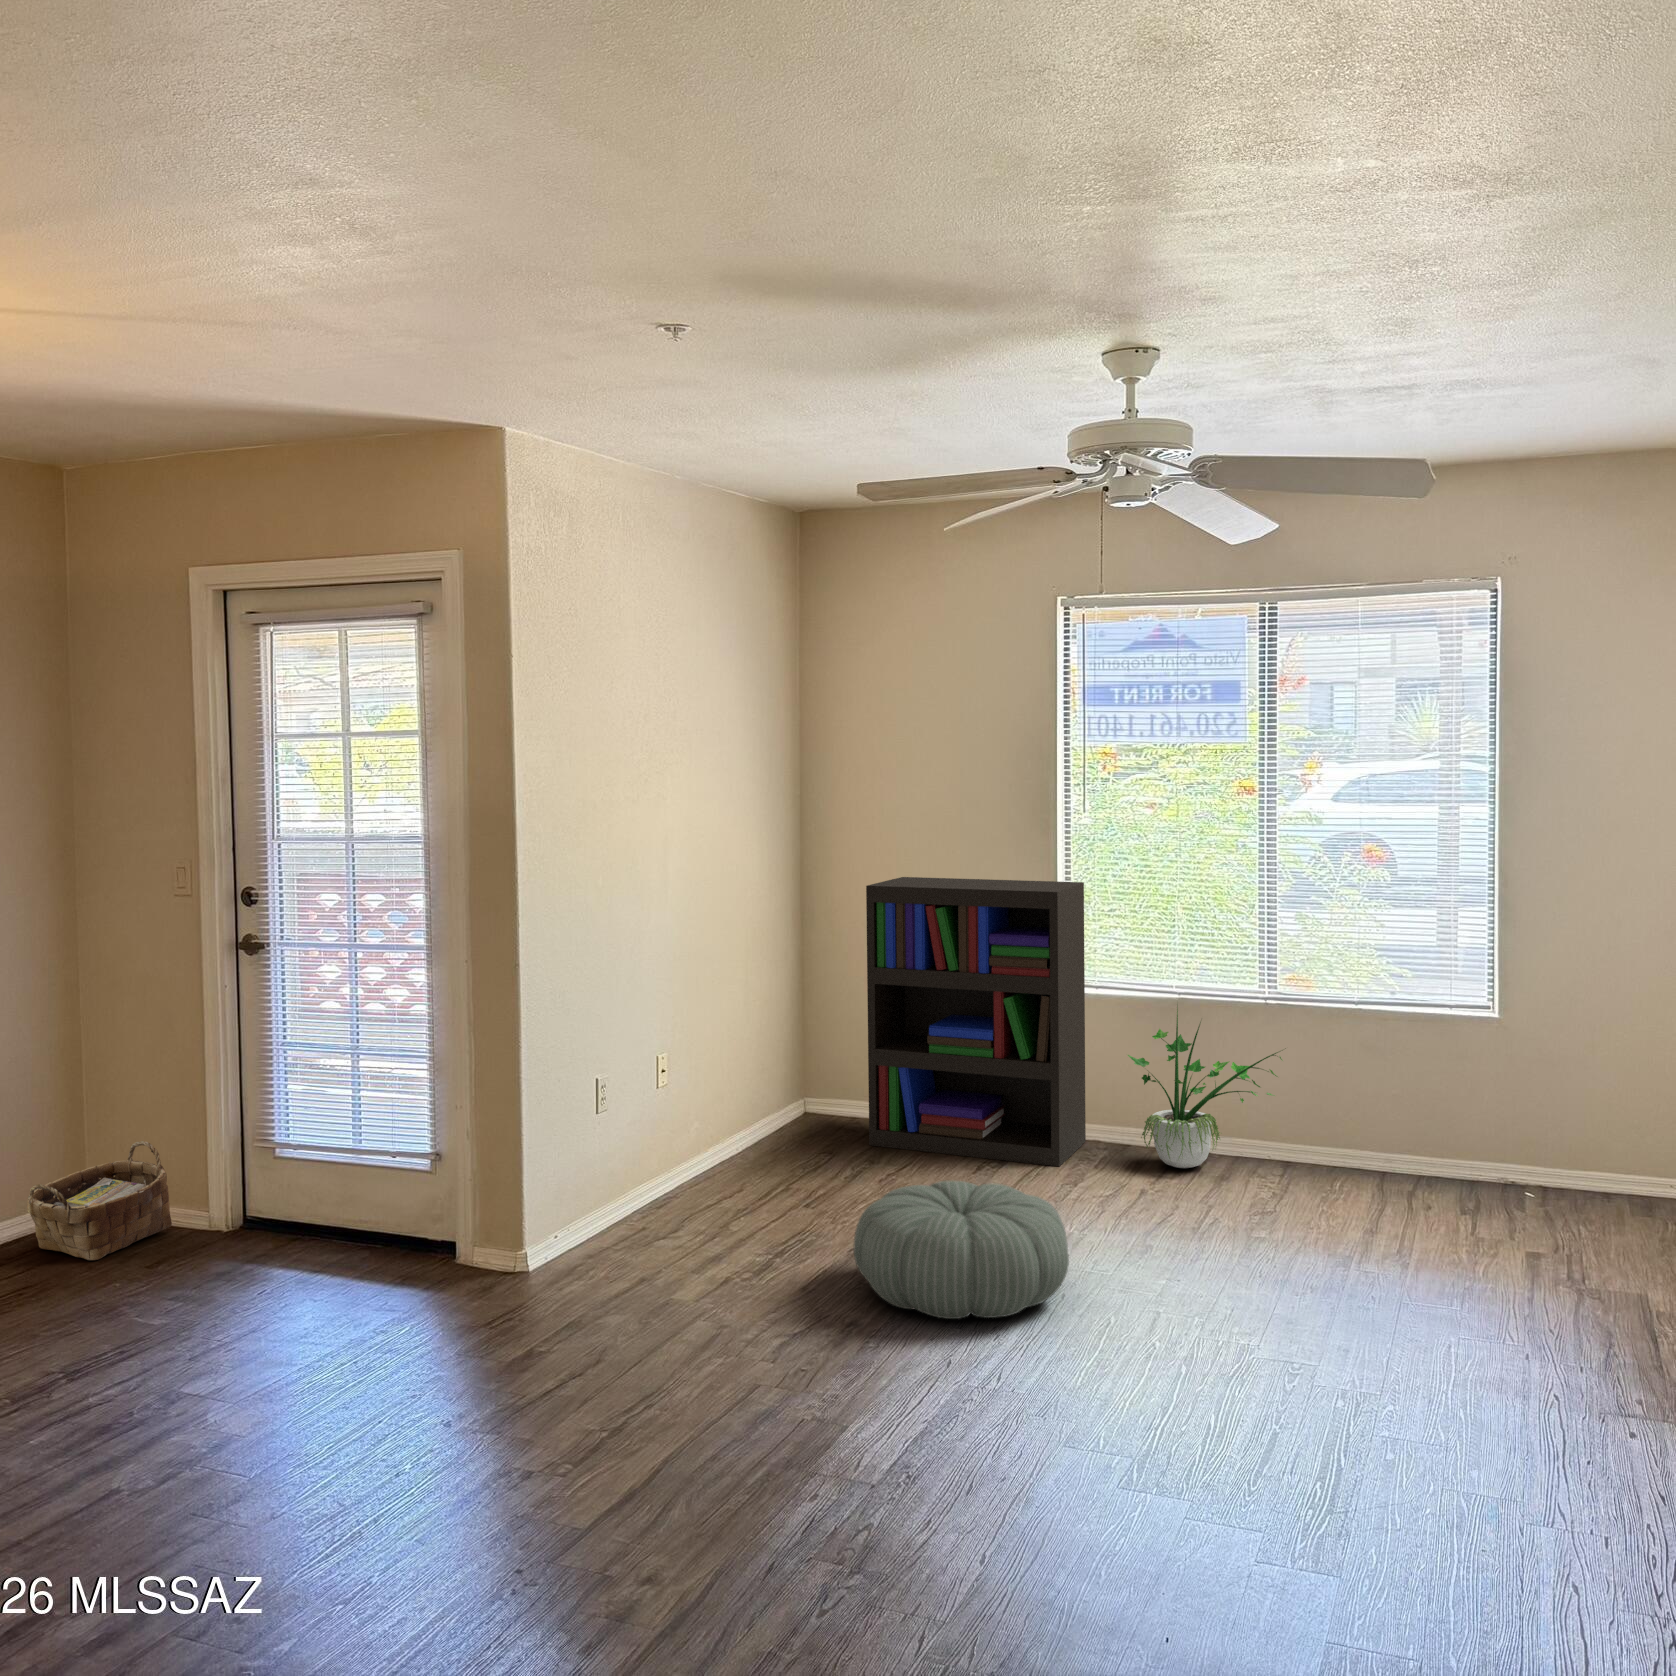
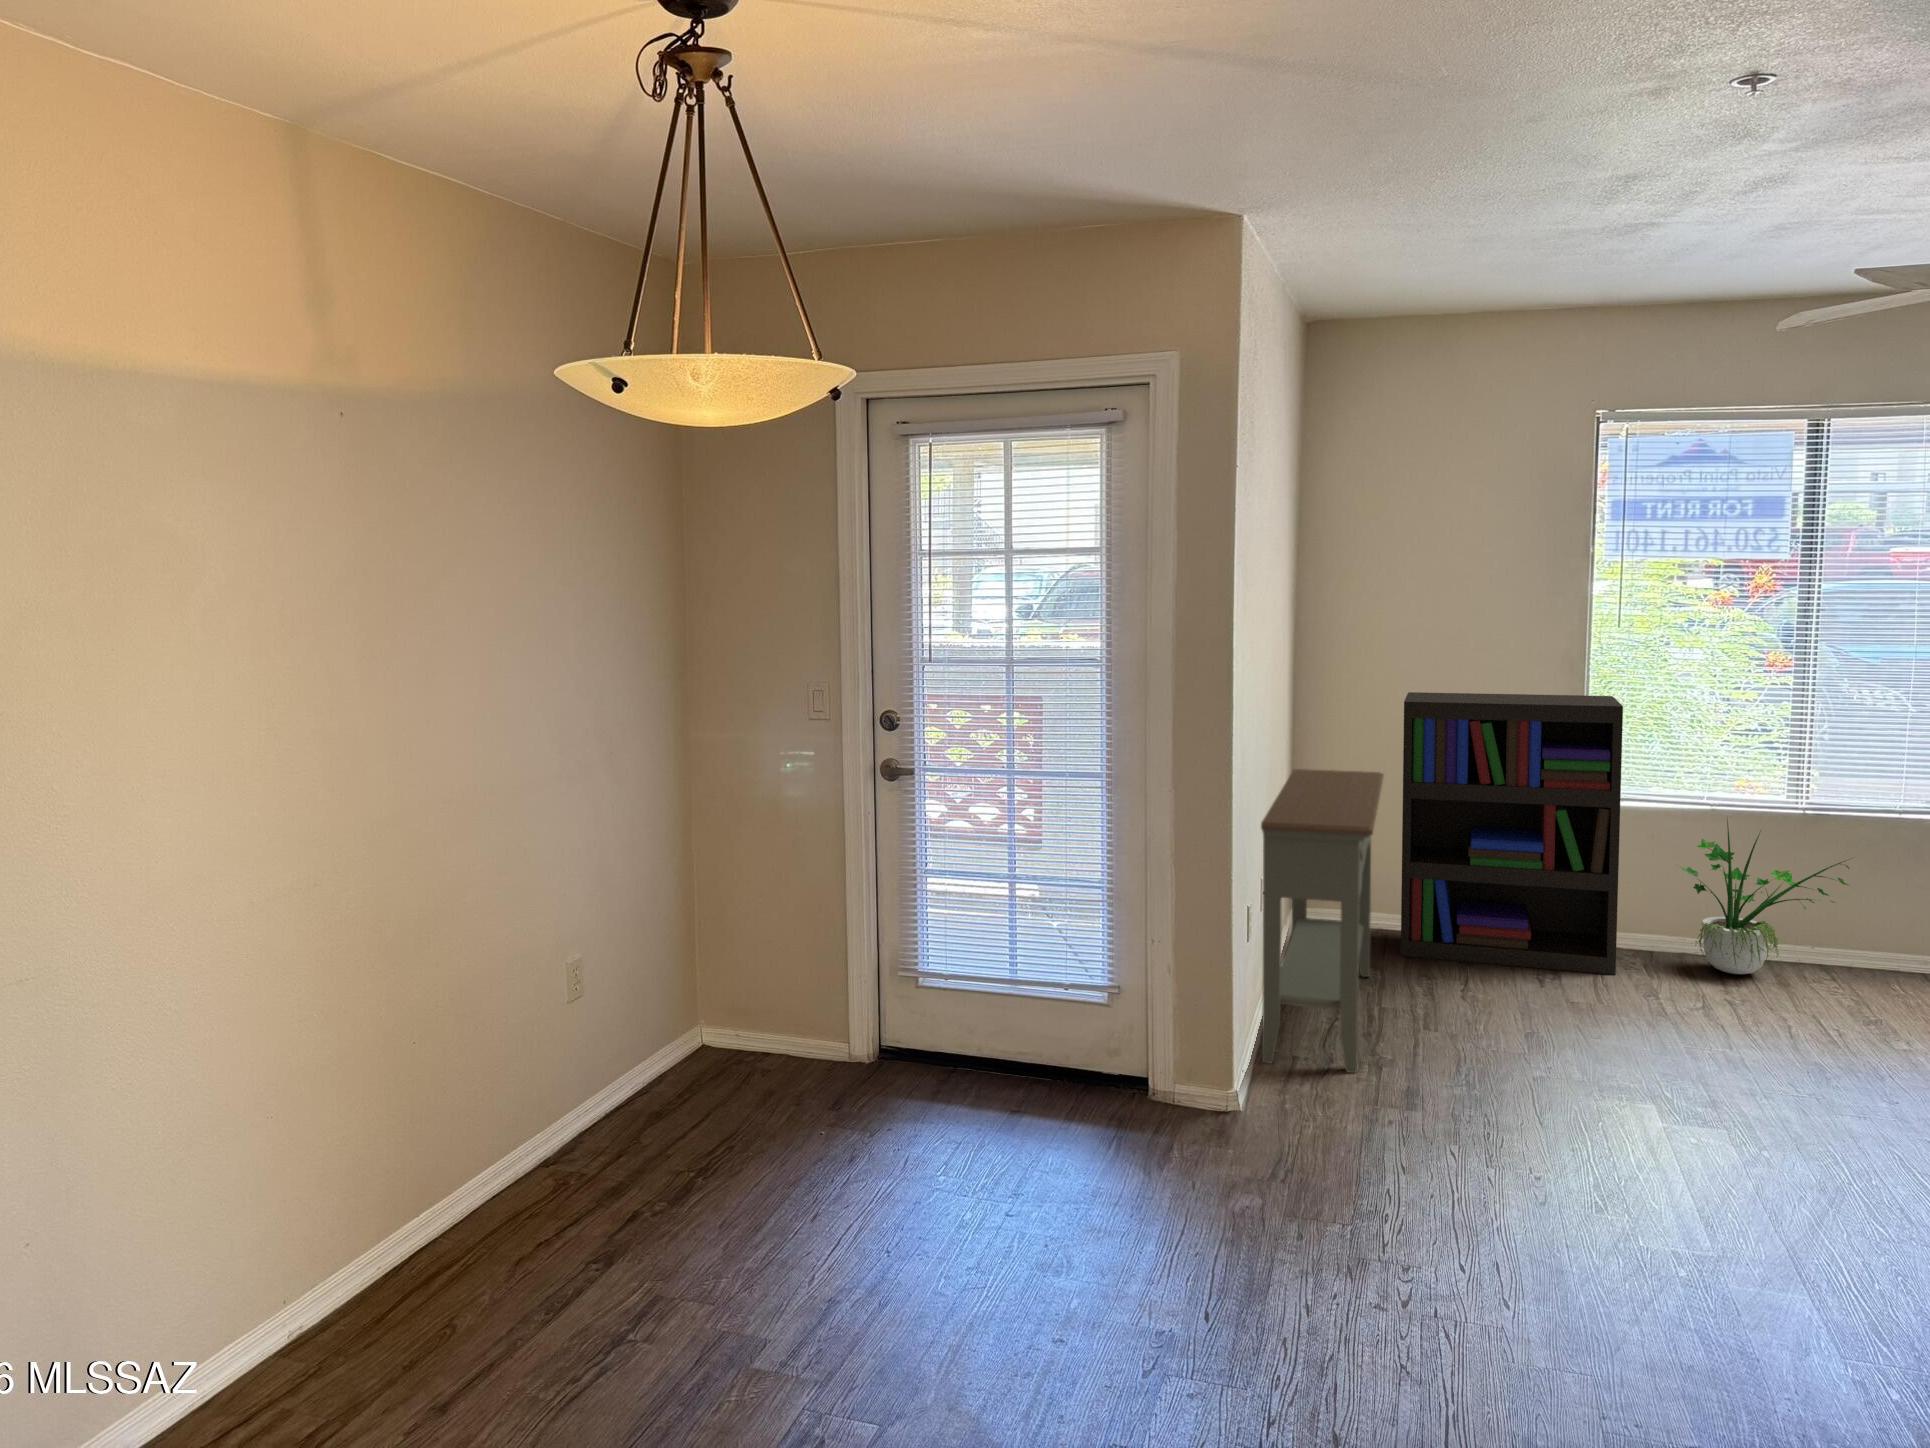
console table: none [592,952,824,1248] -> present [1261,769,1384,1073]
woven basket: present [27,1141,172,1261] -> none [684,976,813,1104]
pouf: present [853,1181,1069,1319] -> none [1585,1003,1840,1150]

